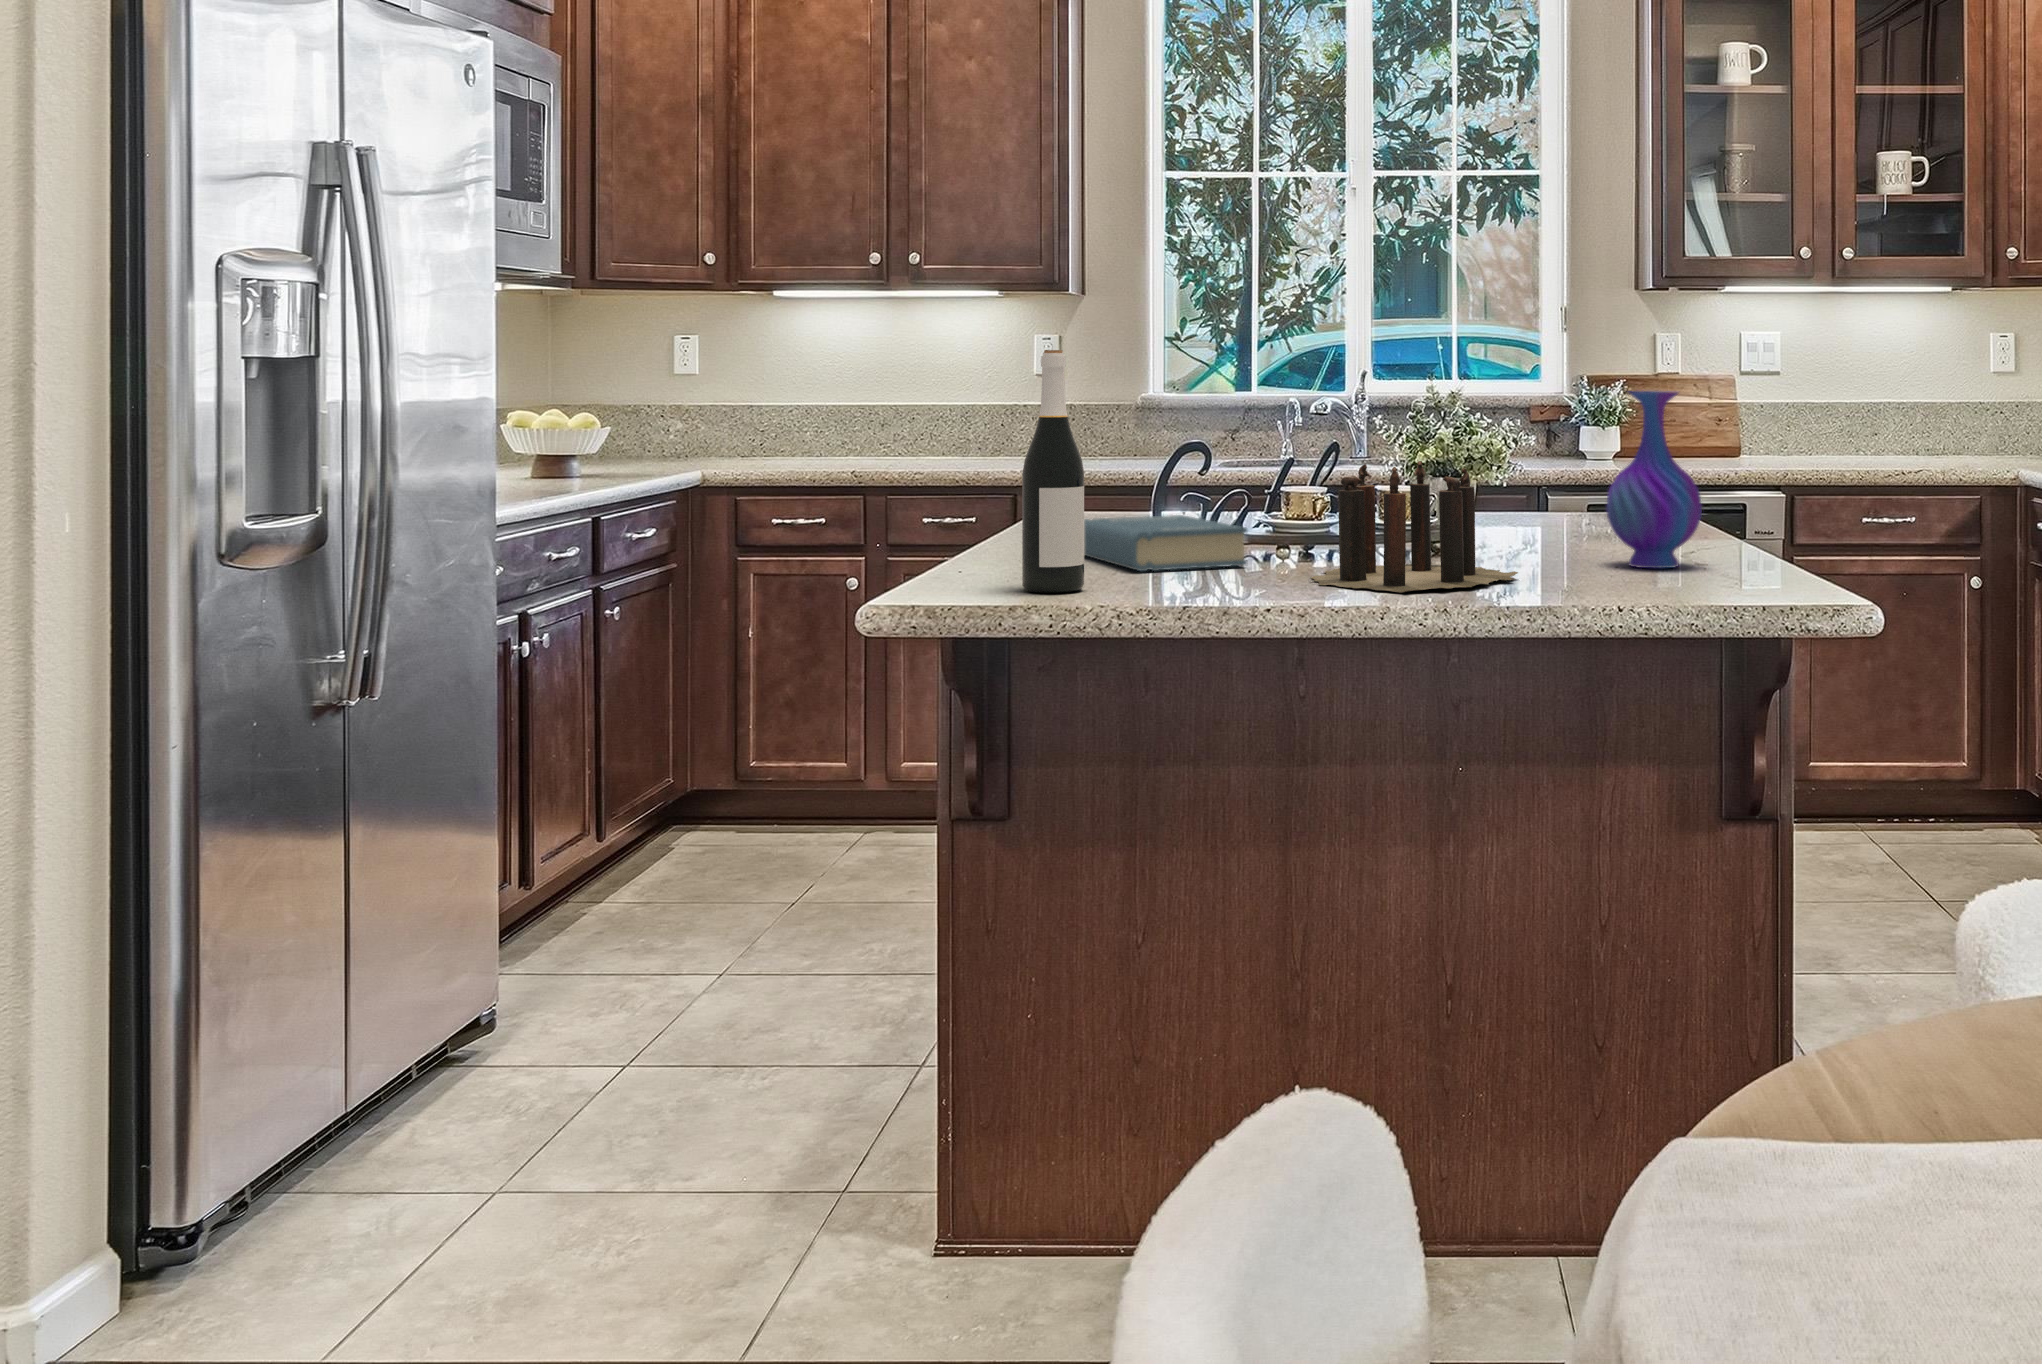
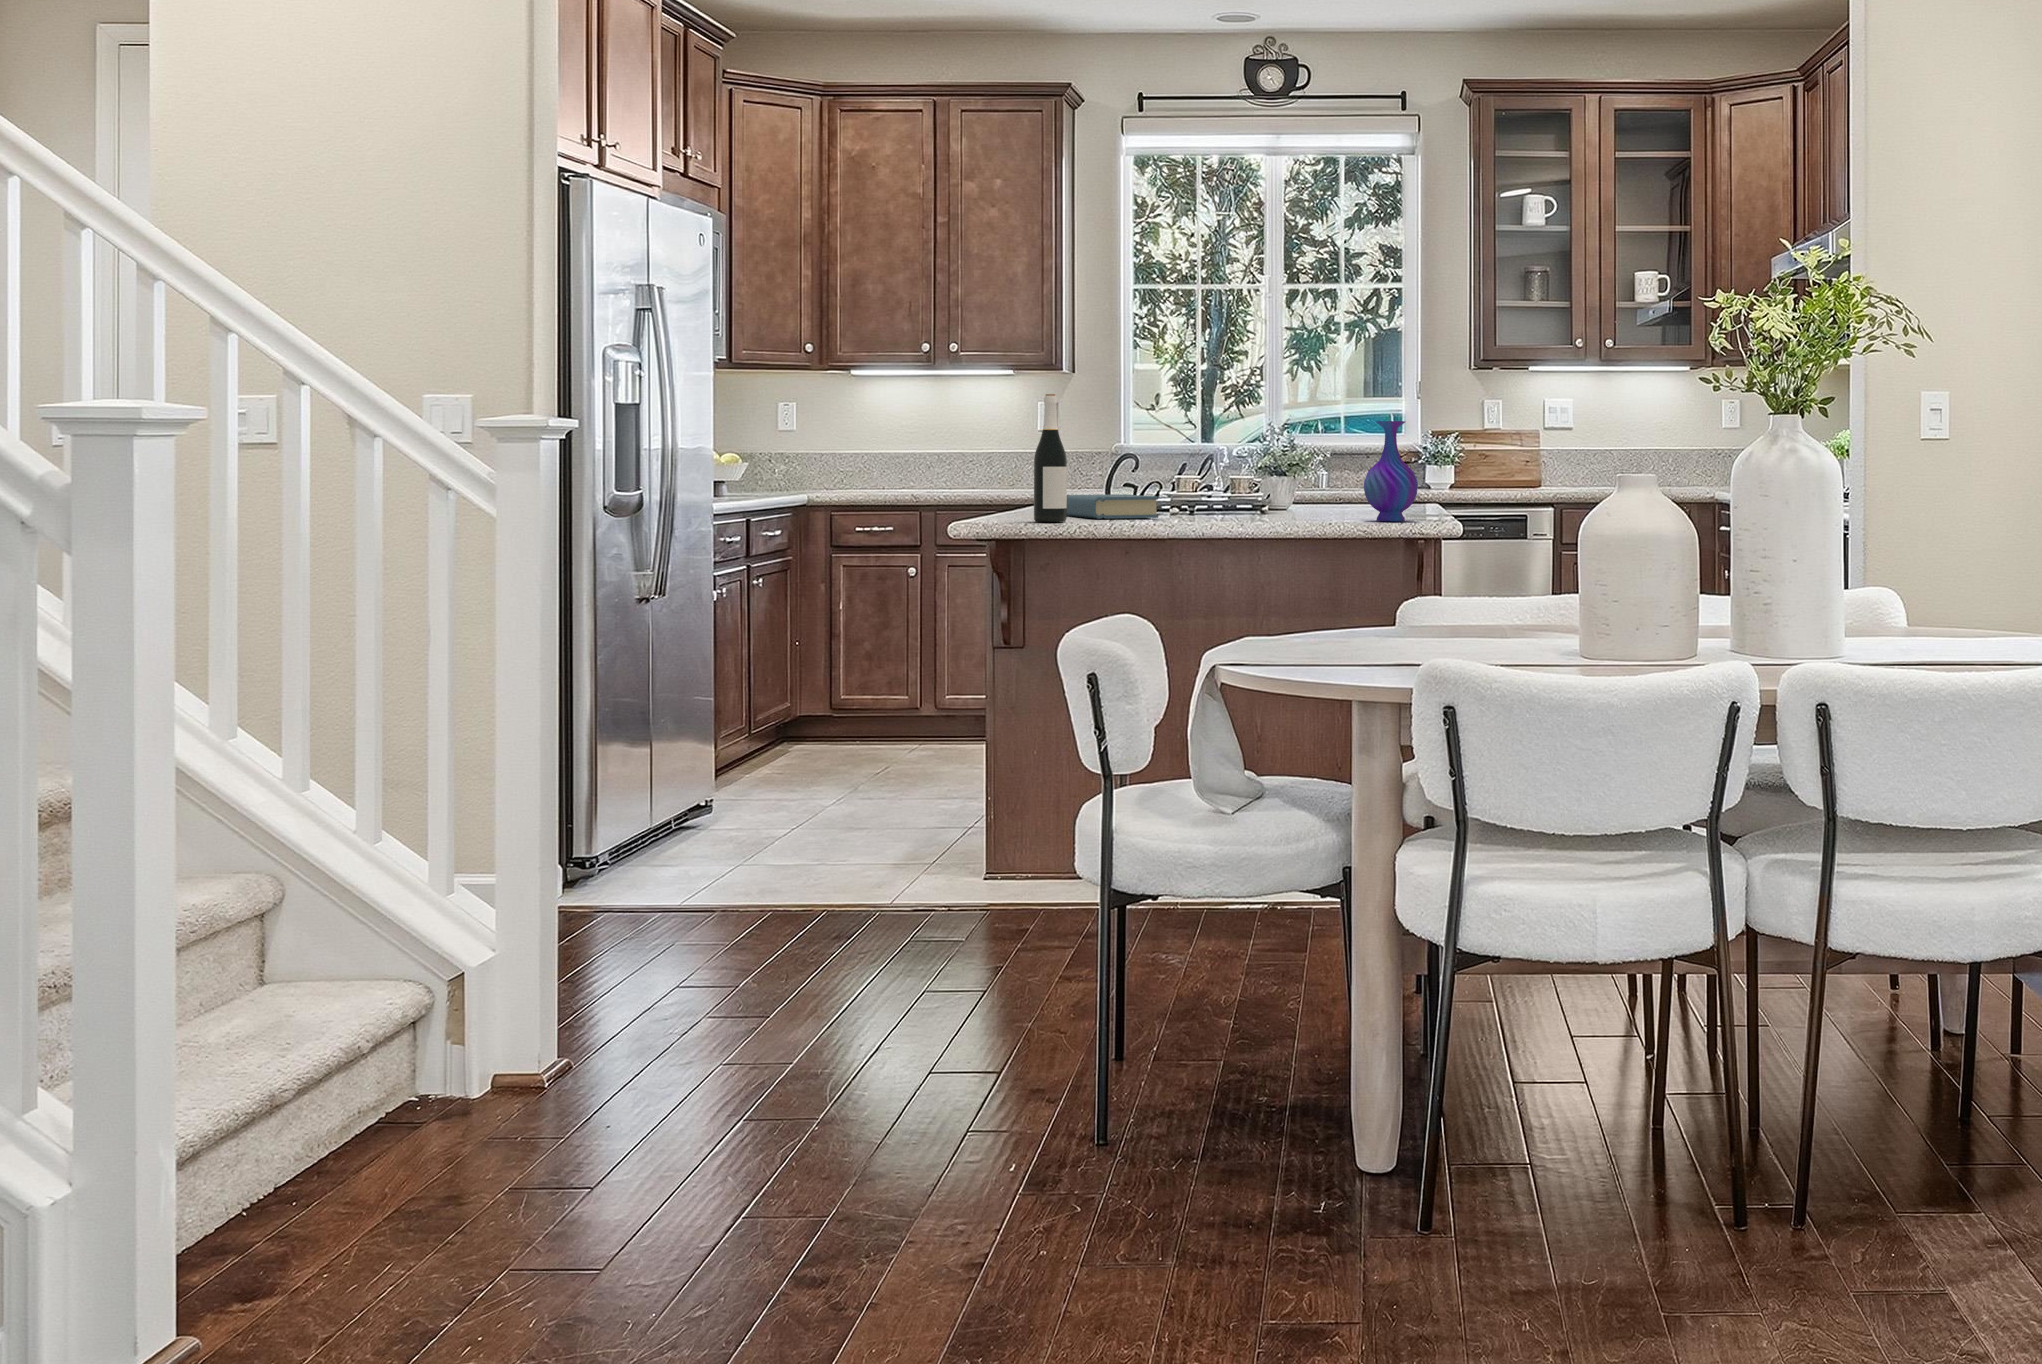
candle: present [1311,461,1518,593] -> none [1179,458,1306,524]

